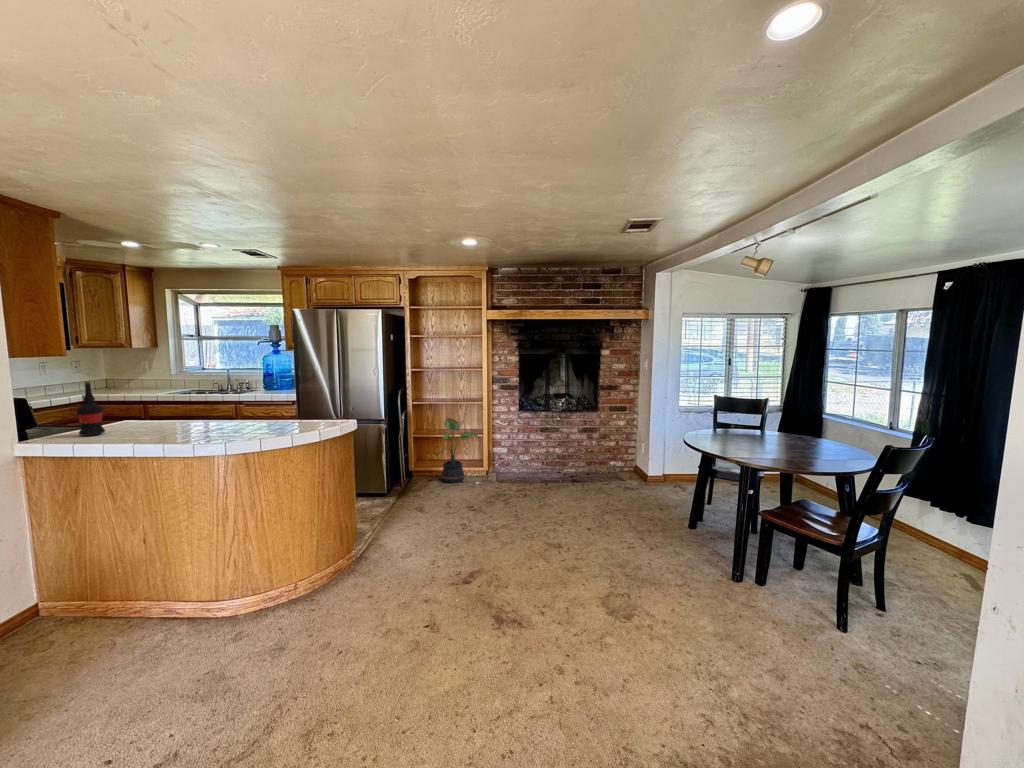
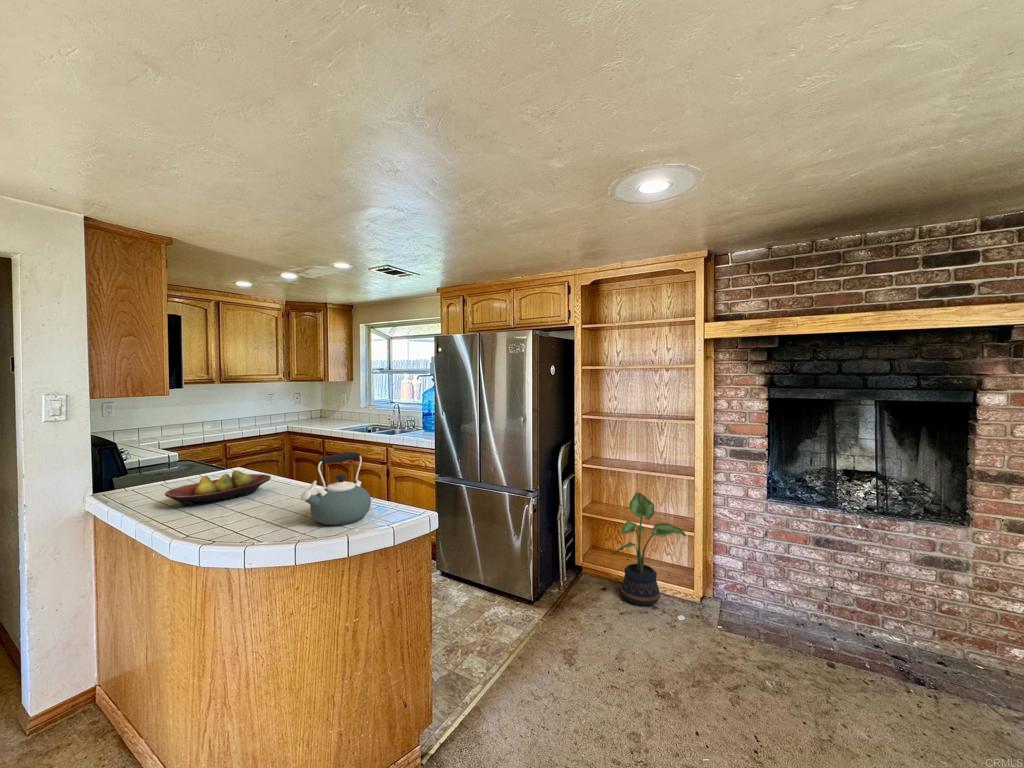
wine bottle: present [77,381,105,436] -> none [124,428,156,496]
kettle: none [285,386,322,427] -> present [301,452,371,525]
fruit bowl: none [144,410,213,434] -> present [165,471,271,507]

